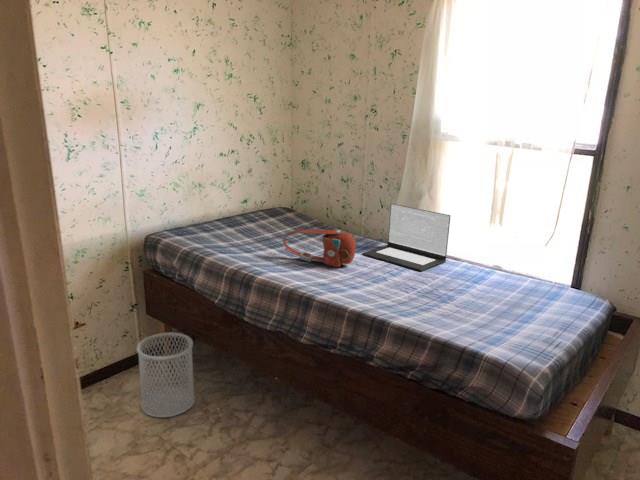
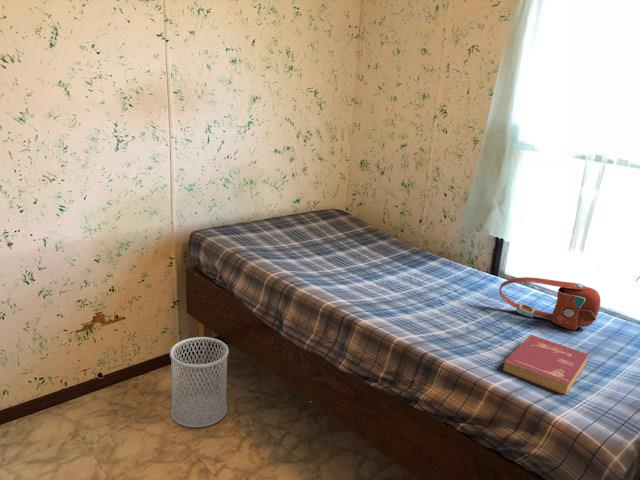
laptop: present [362,204,450,272] -> none [419,216,523,297]
handbag: present [283,229,355,267] -> present [499,277,600,330]
book: none [441,296,511,340] -> present [503,335,589,395]

